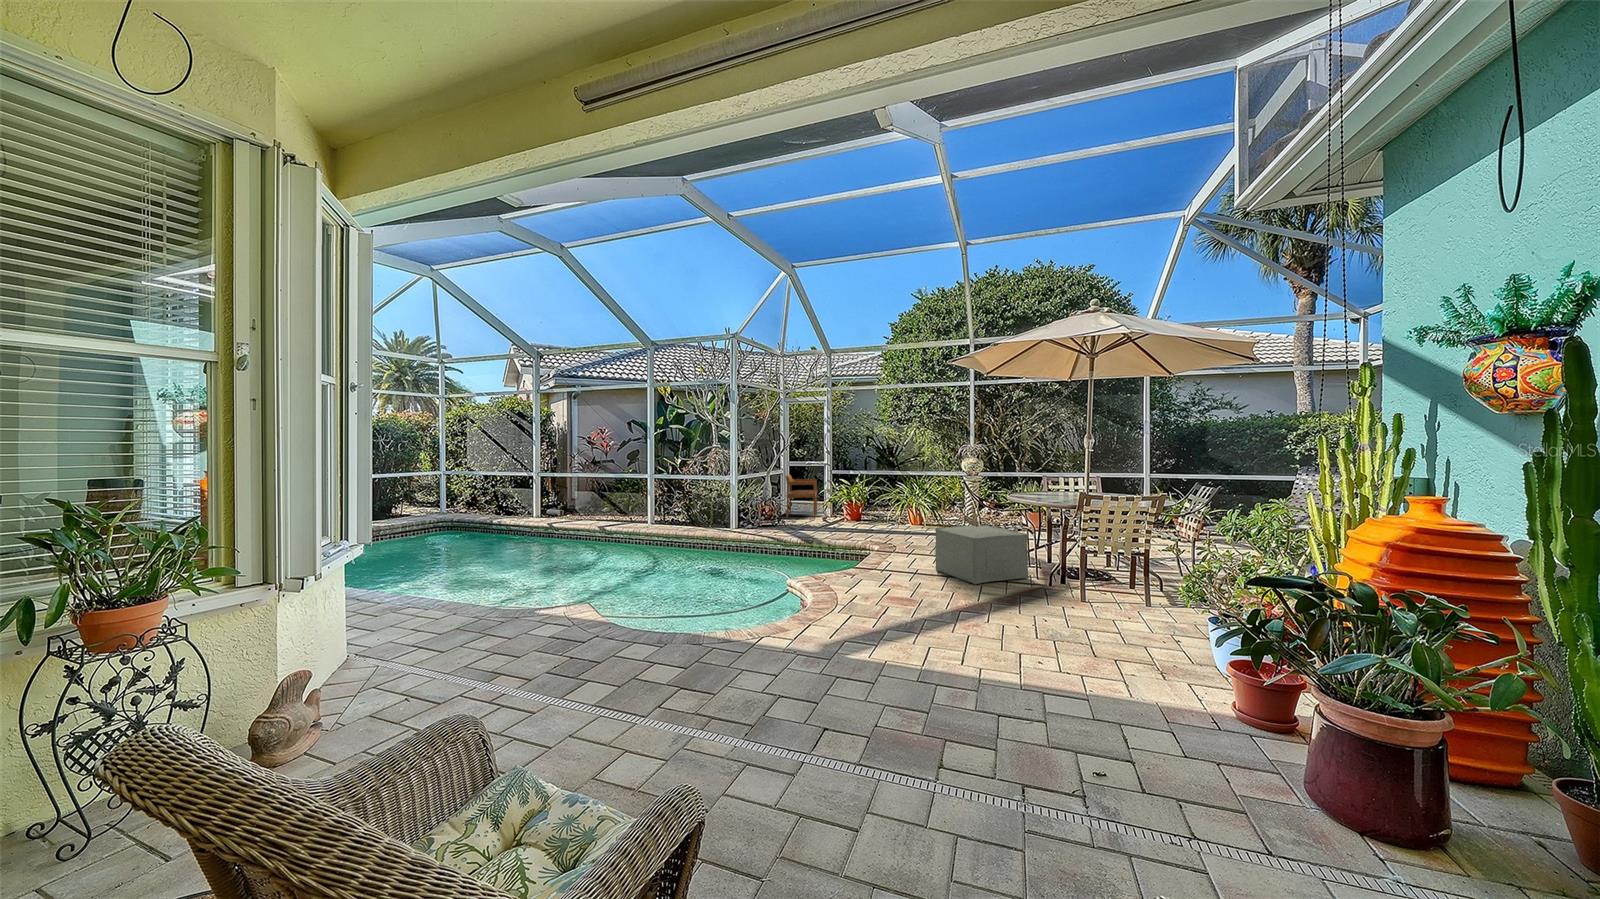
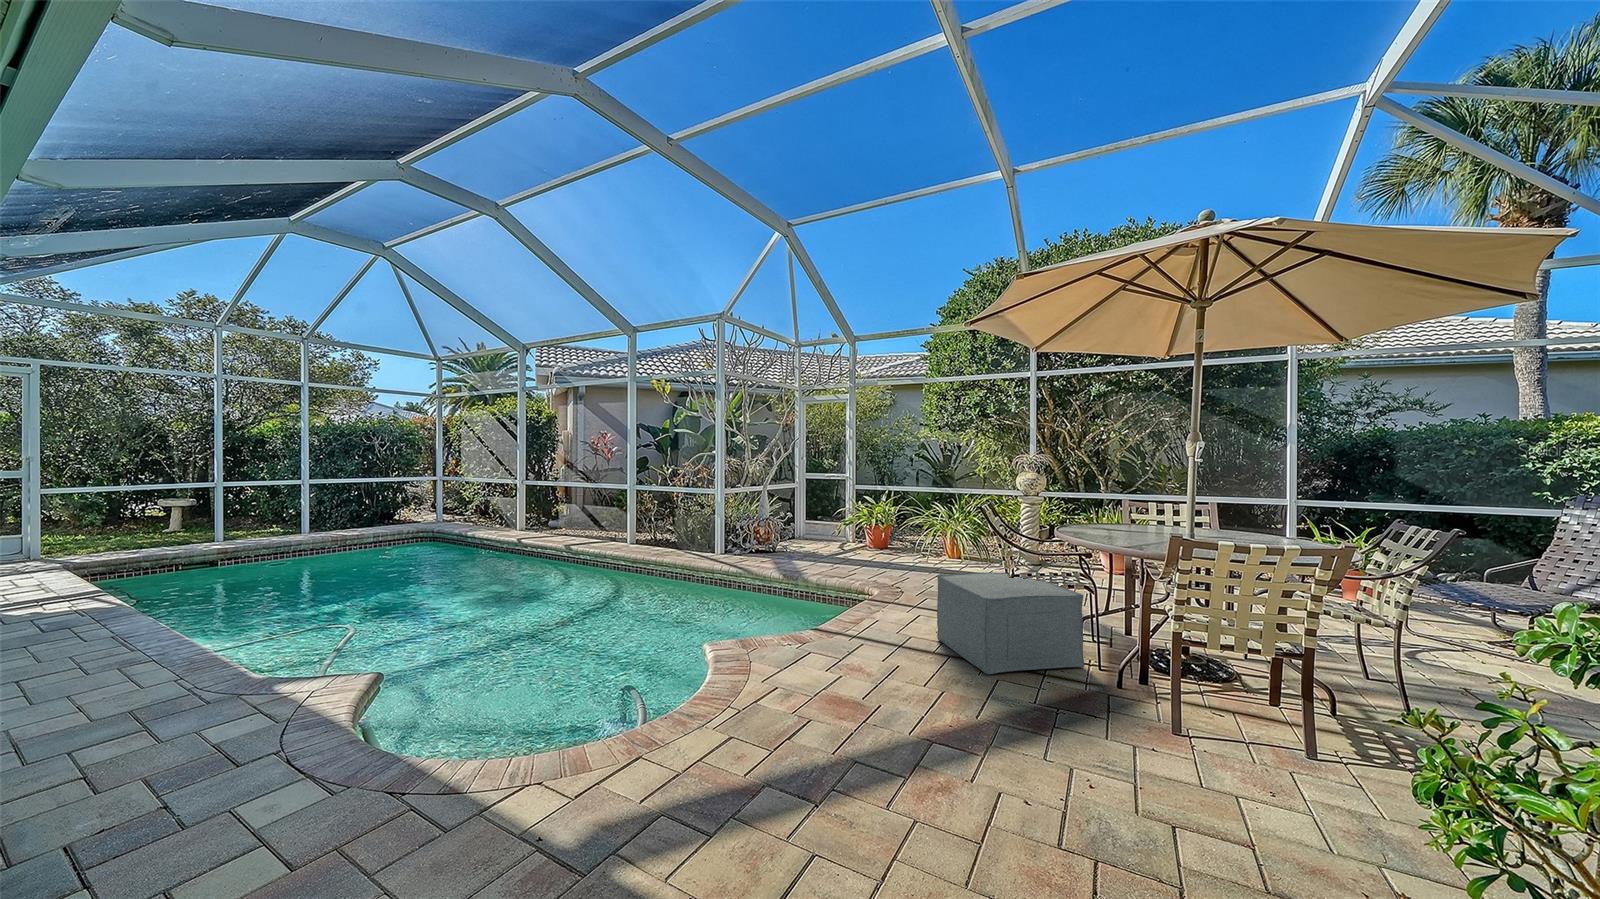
armchair: present [786,475,817,518] -> none [794,489,836,544]

